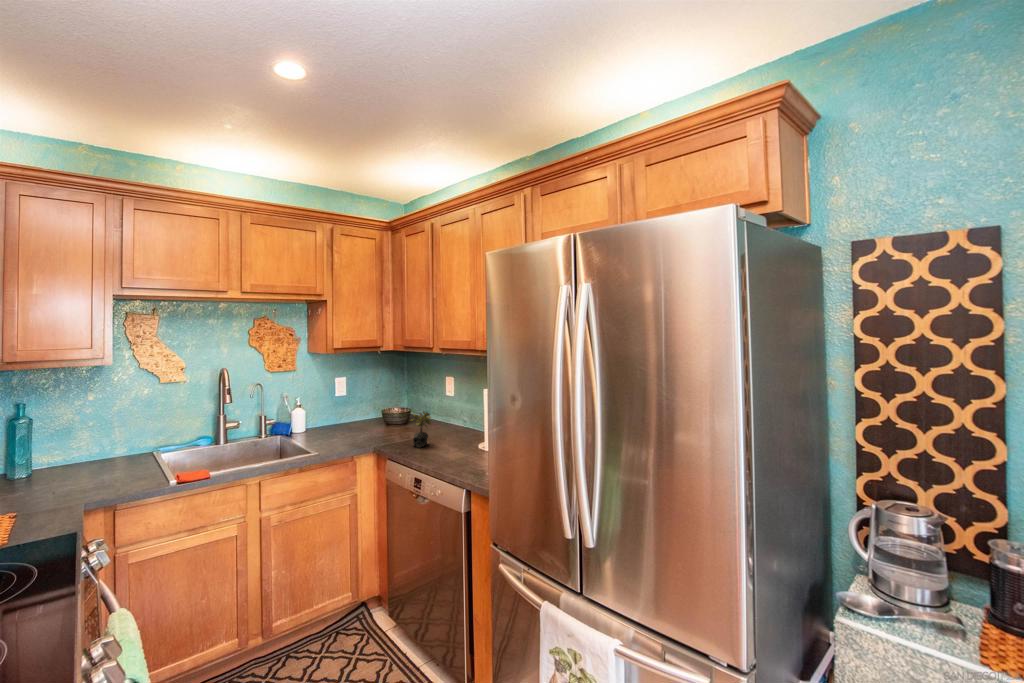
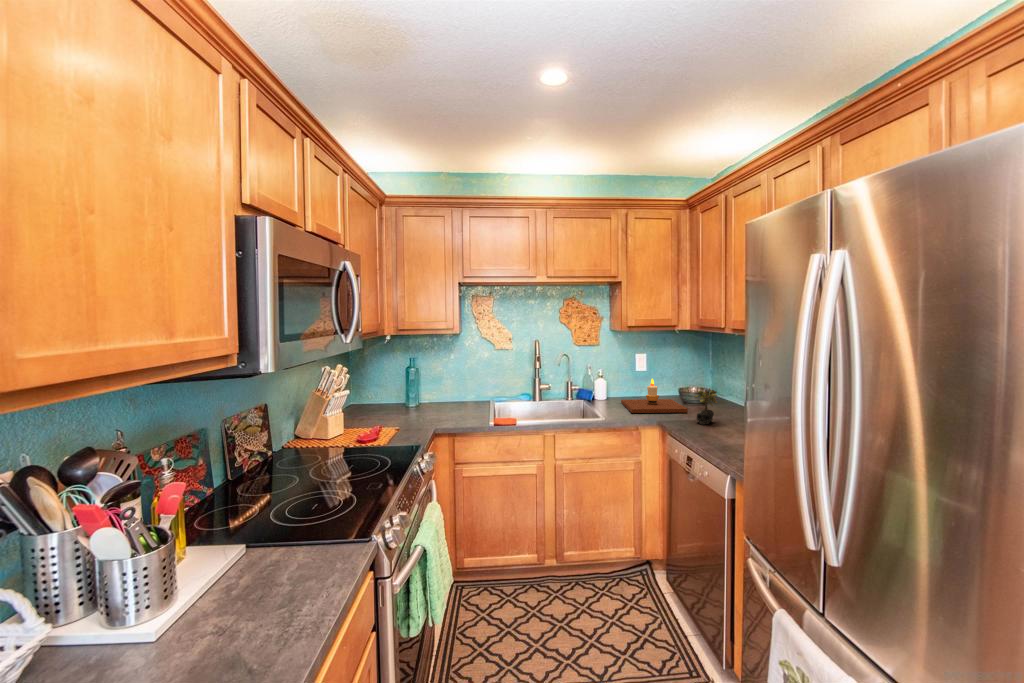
candle: none [327,405,401,445] -> present [621,379,688,413]

